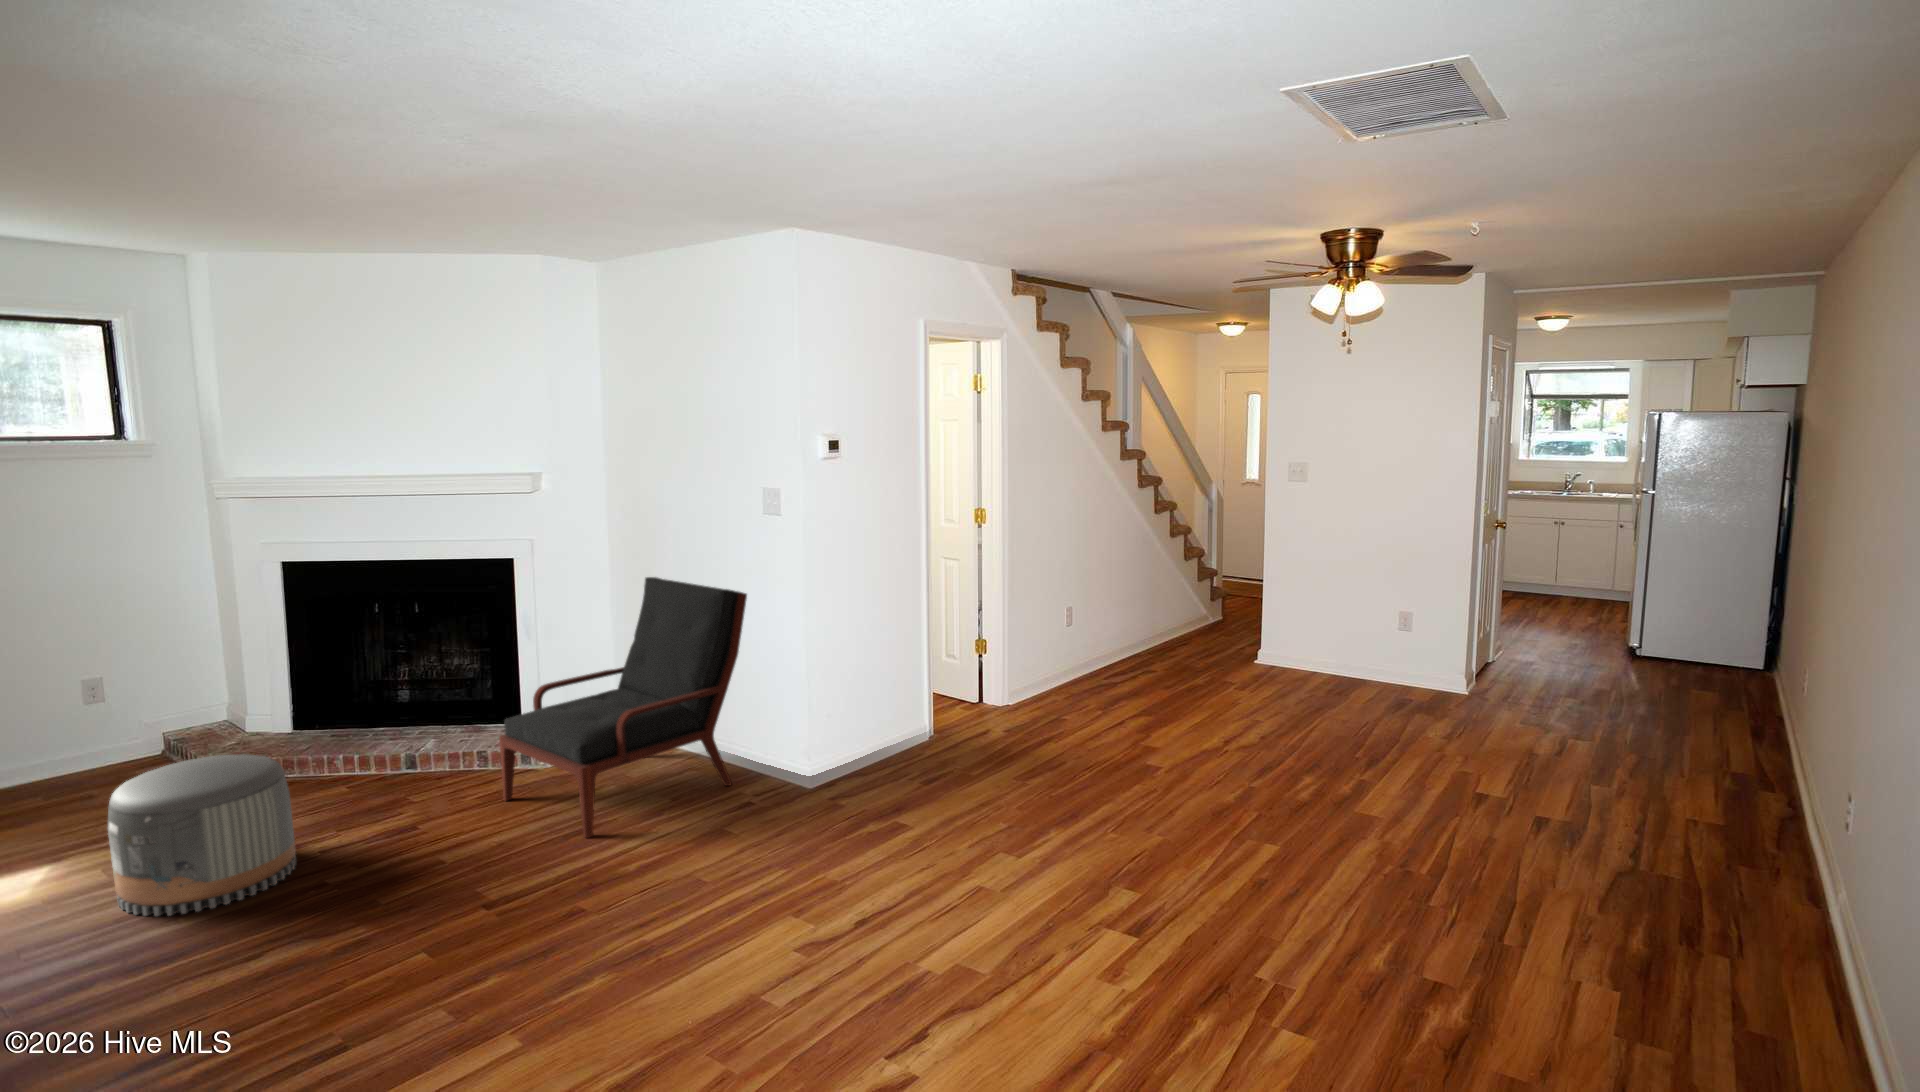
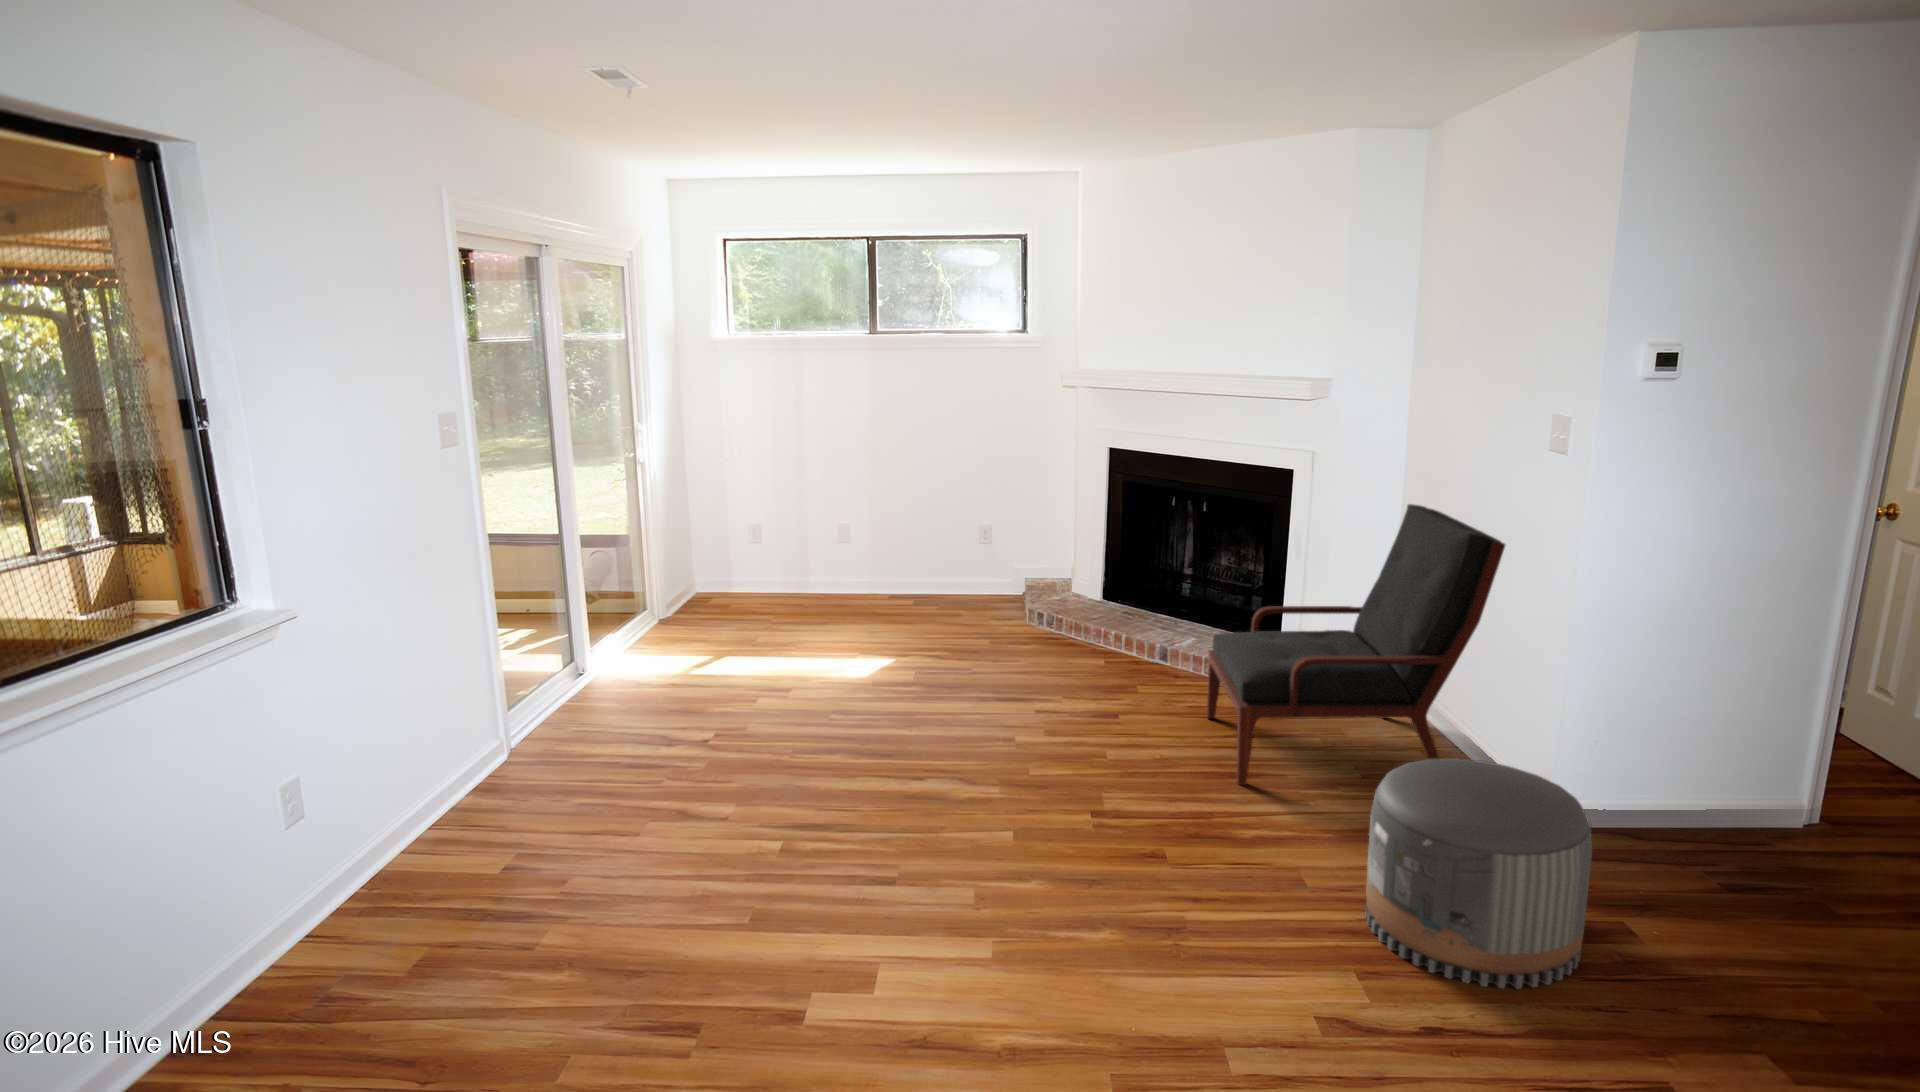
pouf: present [108,754,296,916] -> present [1366,758,1592,989]

